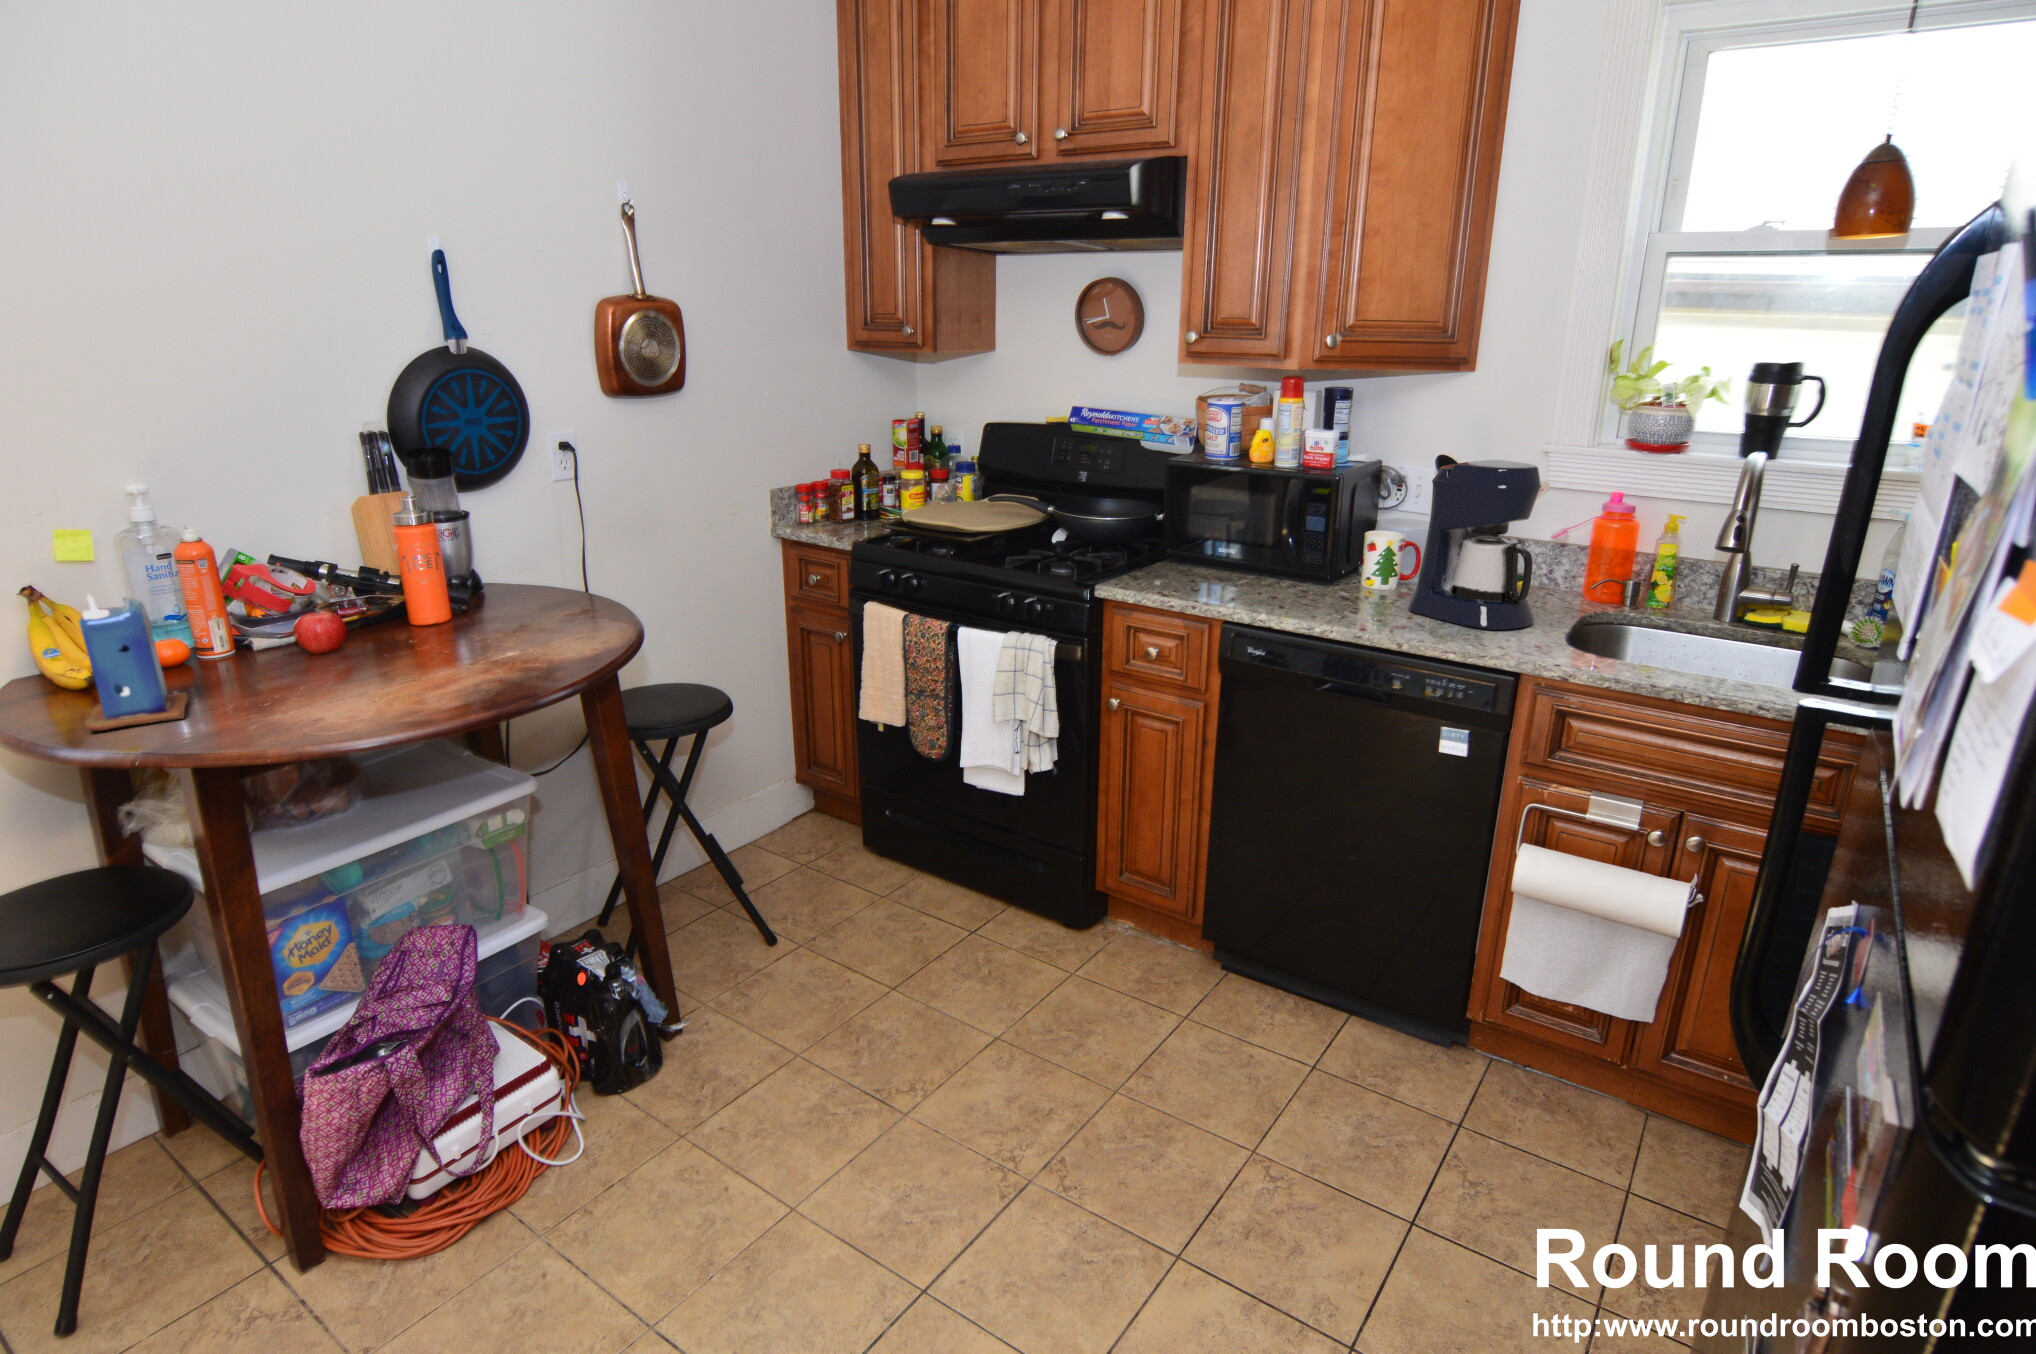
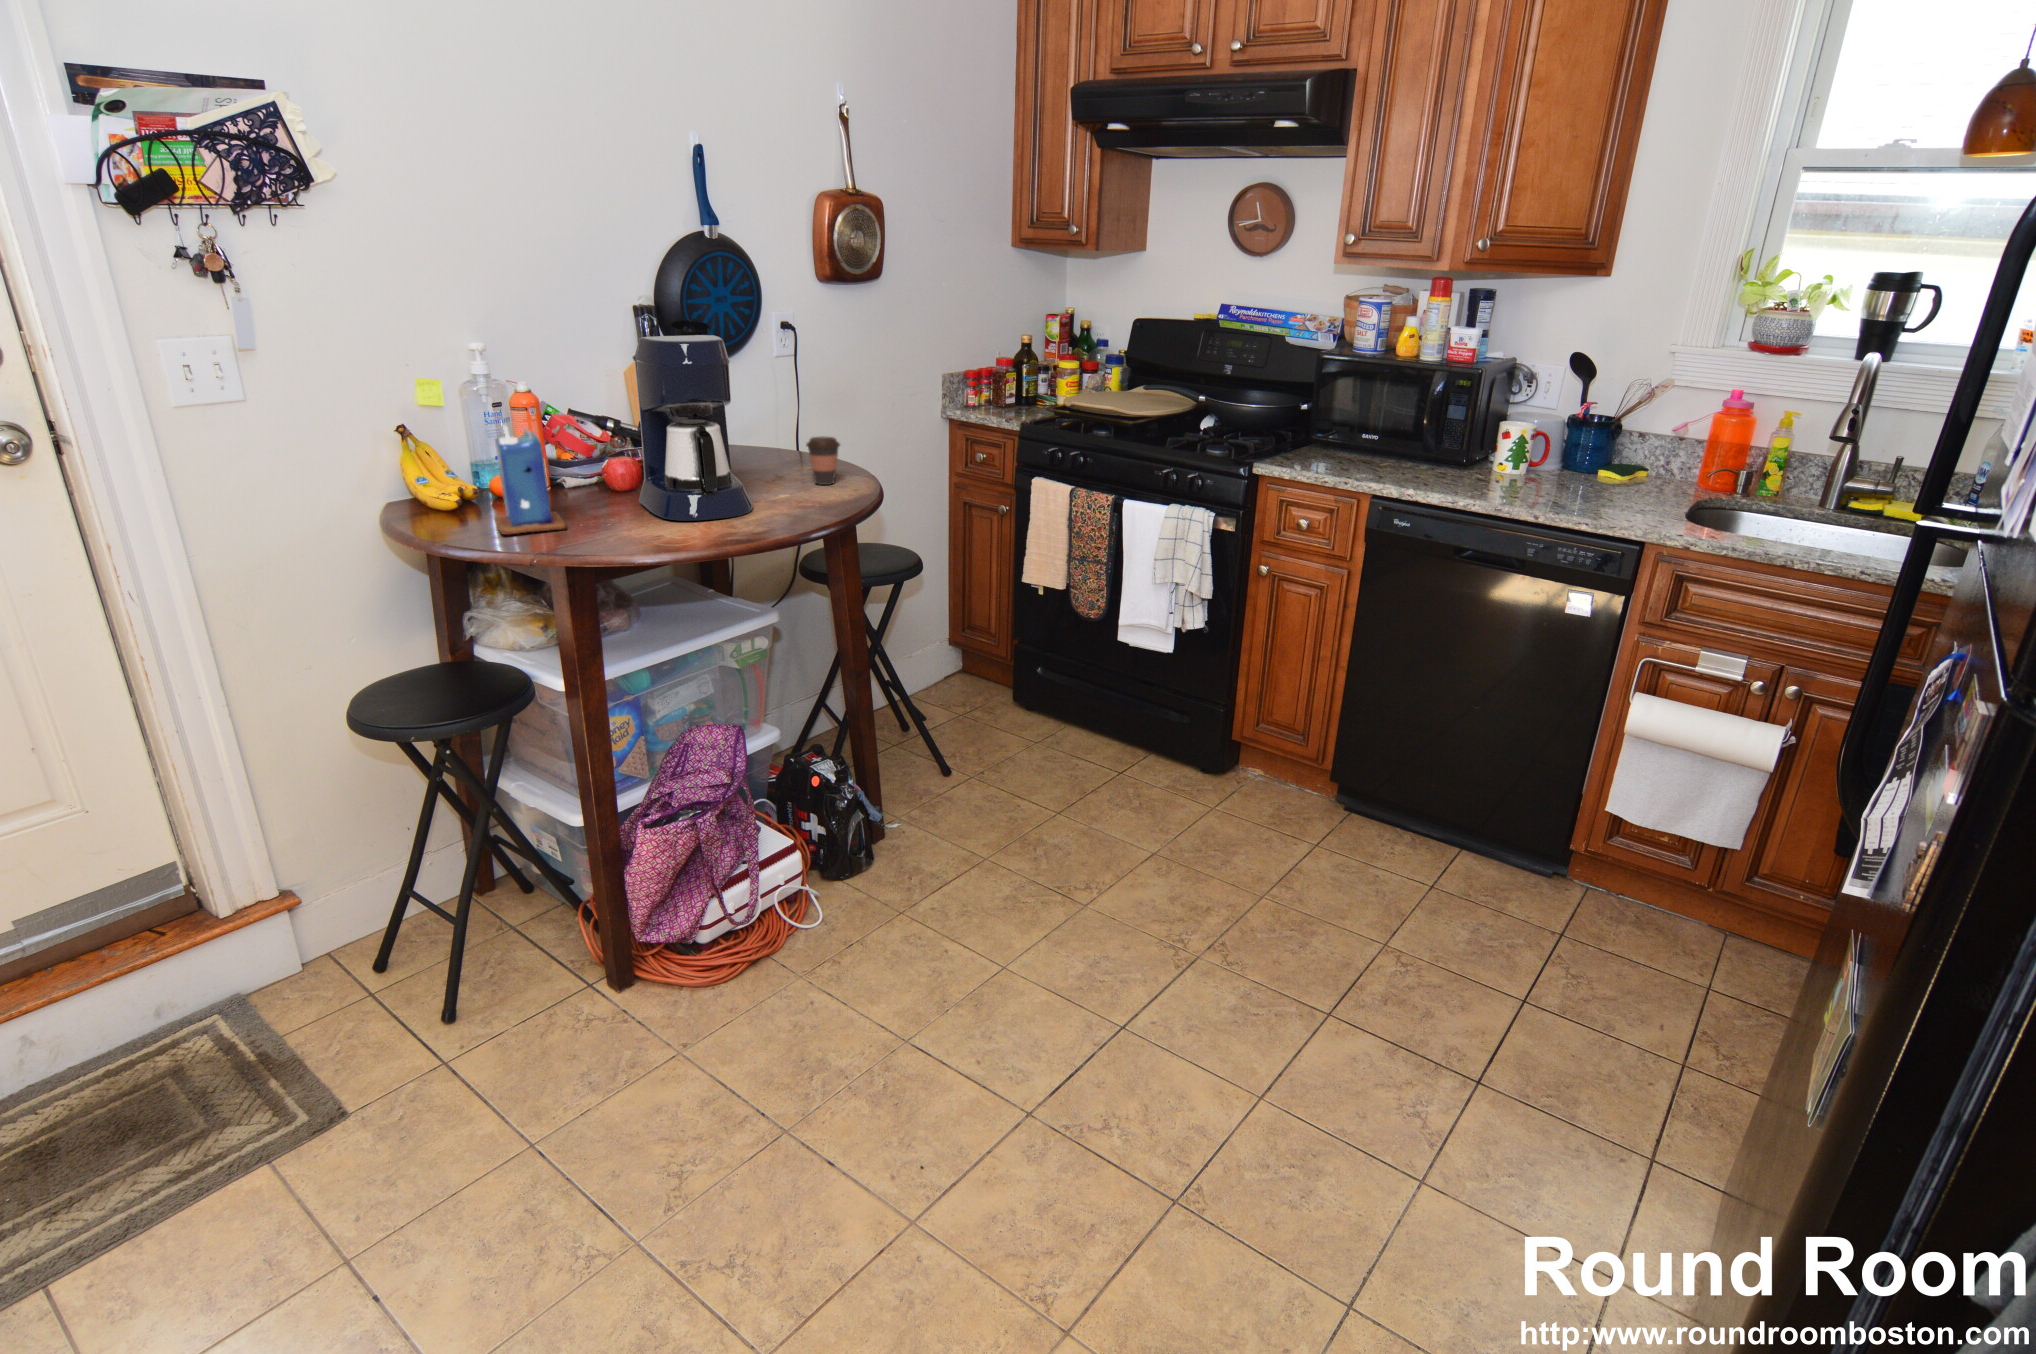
coffee maker: present [1408,459,1541,630] -> present [632,335,752,521]
coffee cup: none [537,580,581,637] -> present [806,437,840,485]

